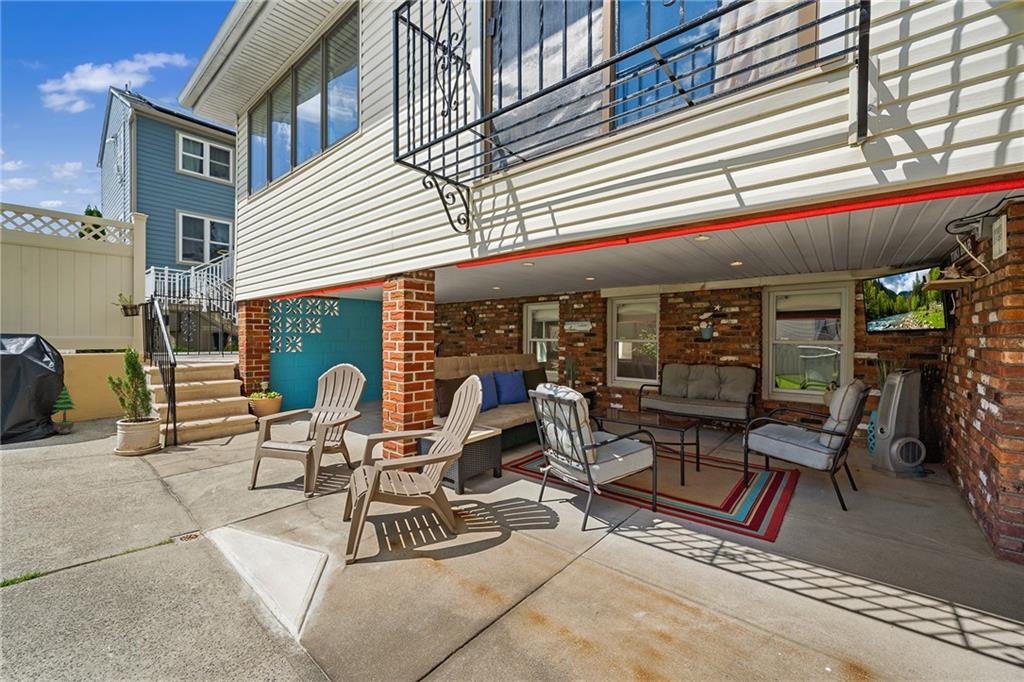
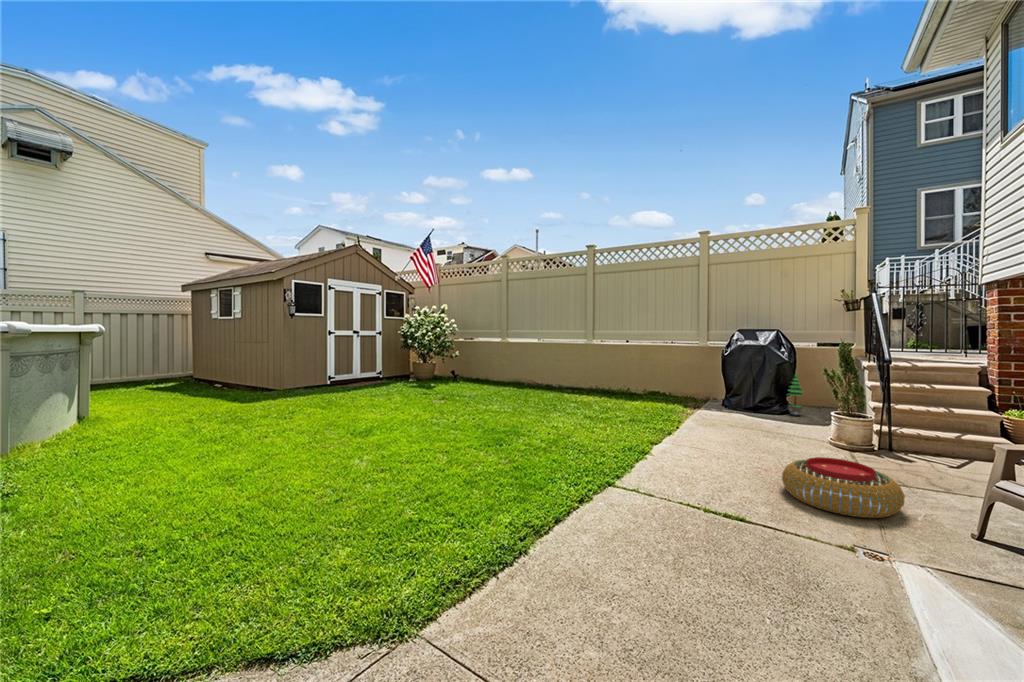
pouf: none [79,463,203,521] -> present [782,457,905,518]

